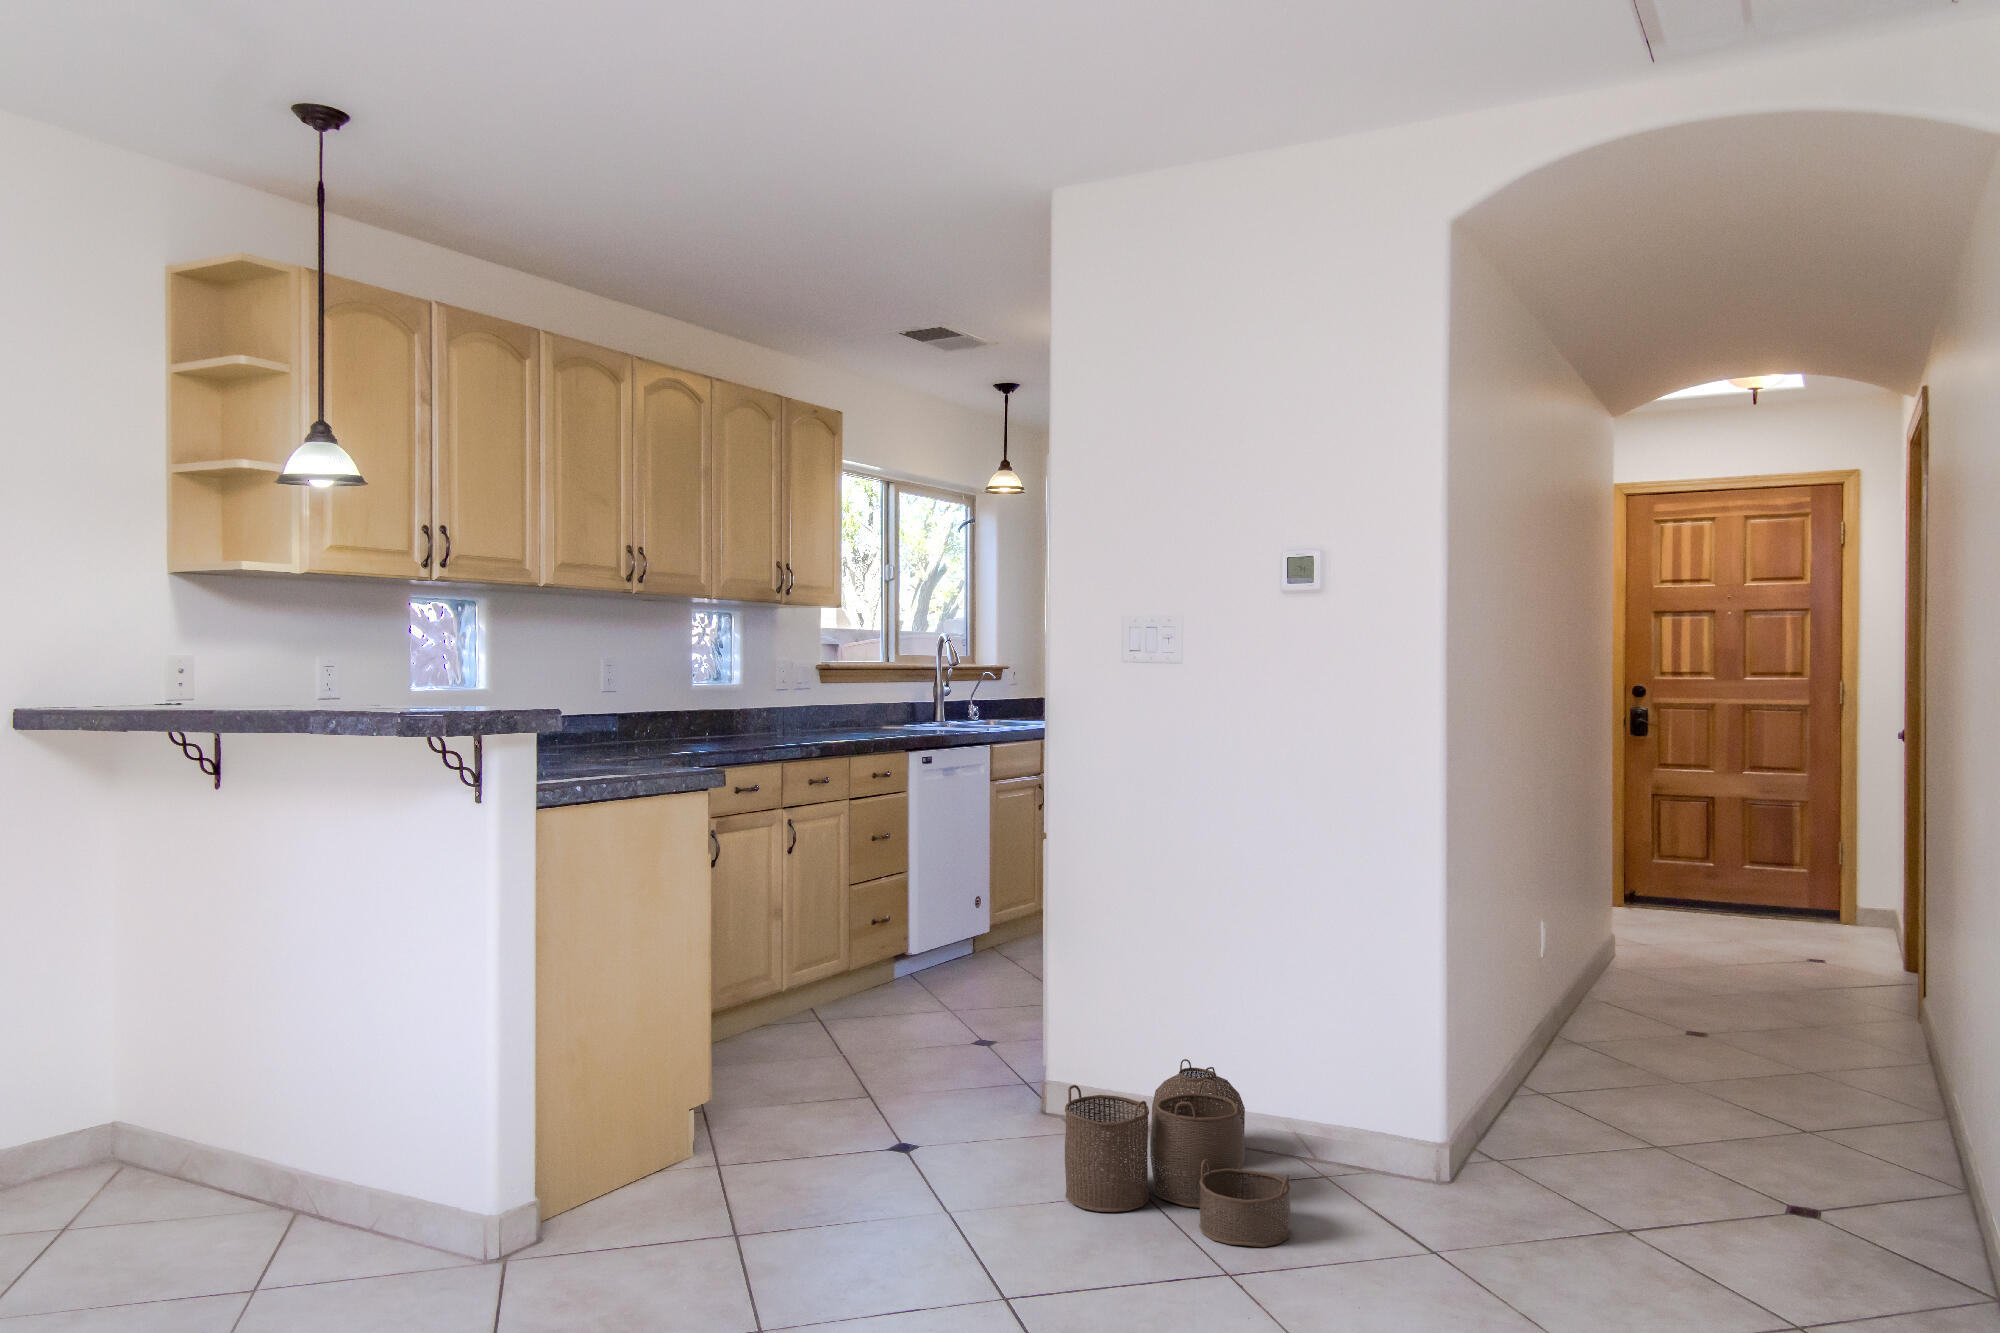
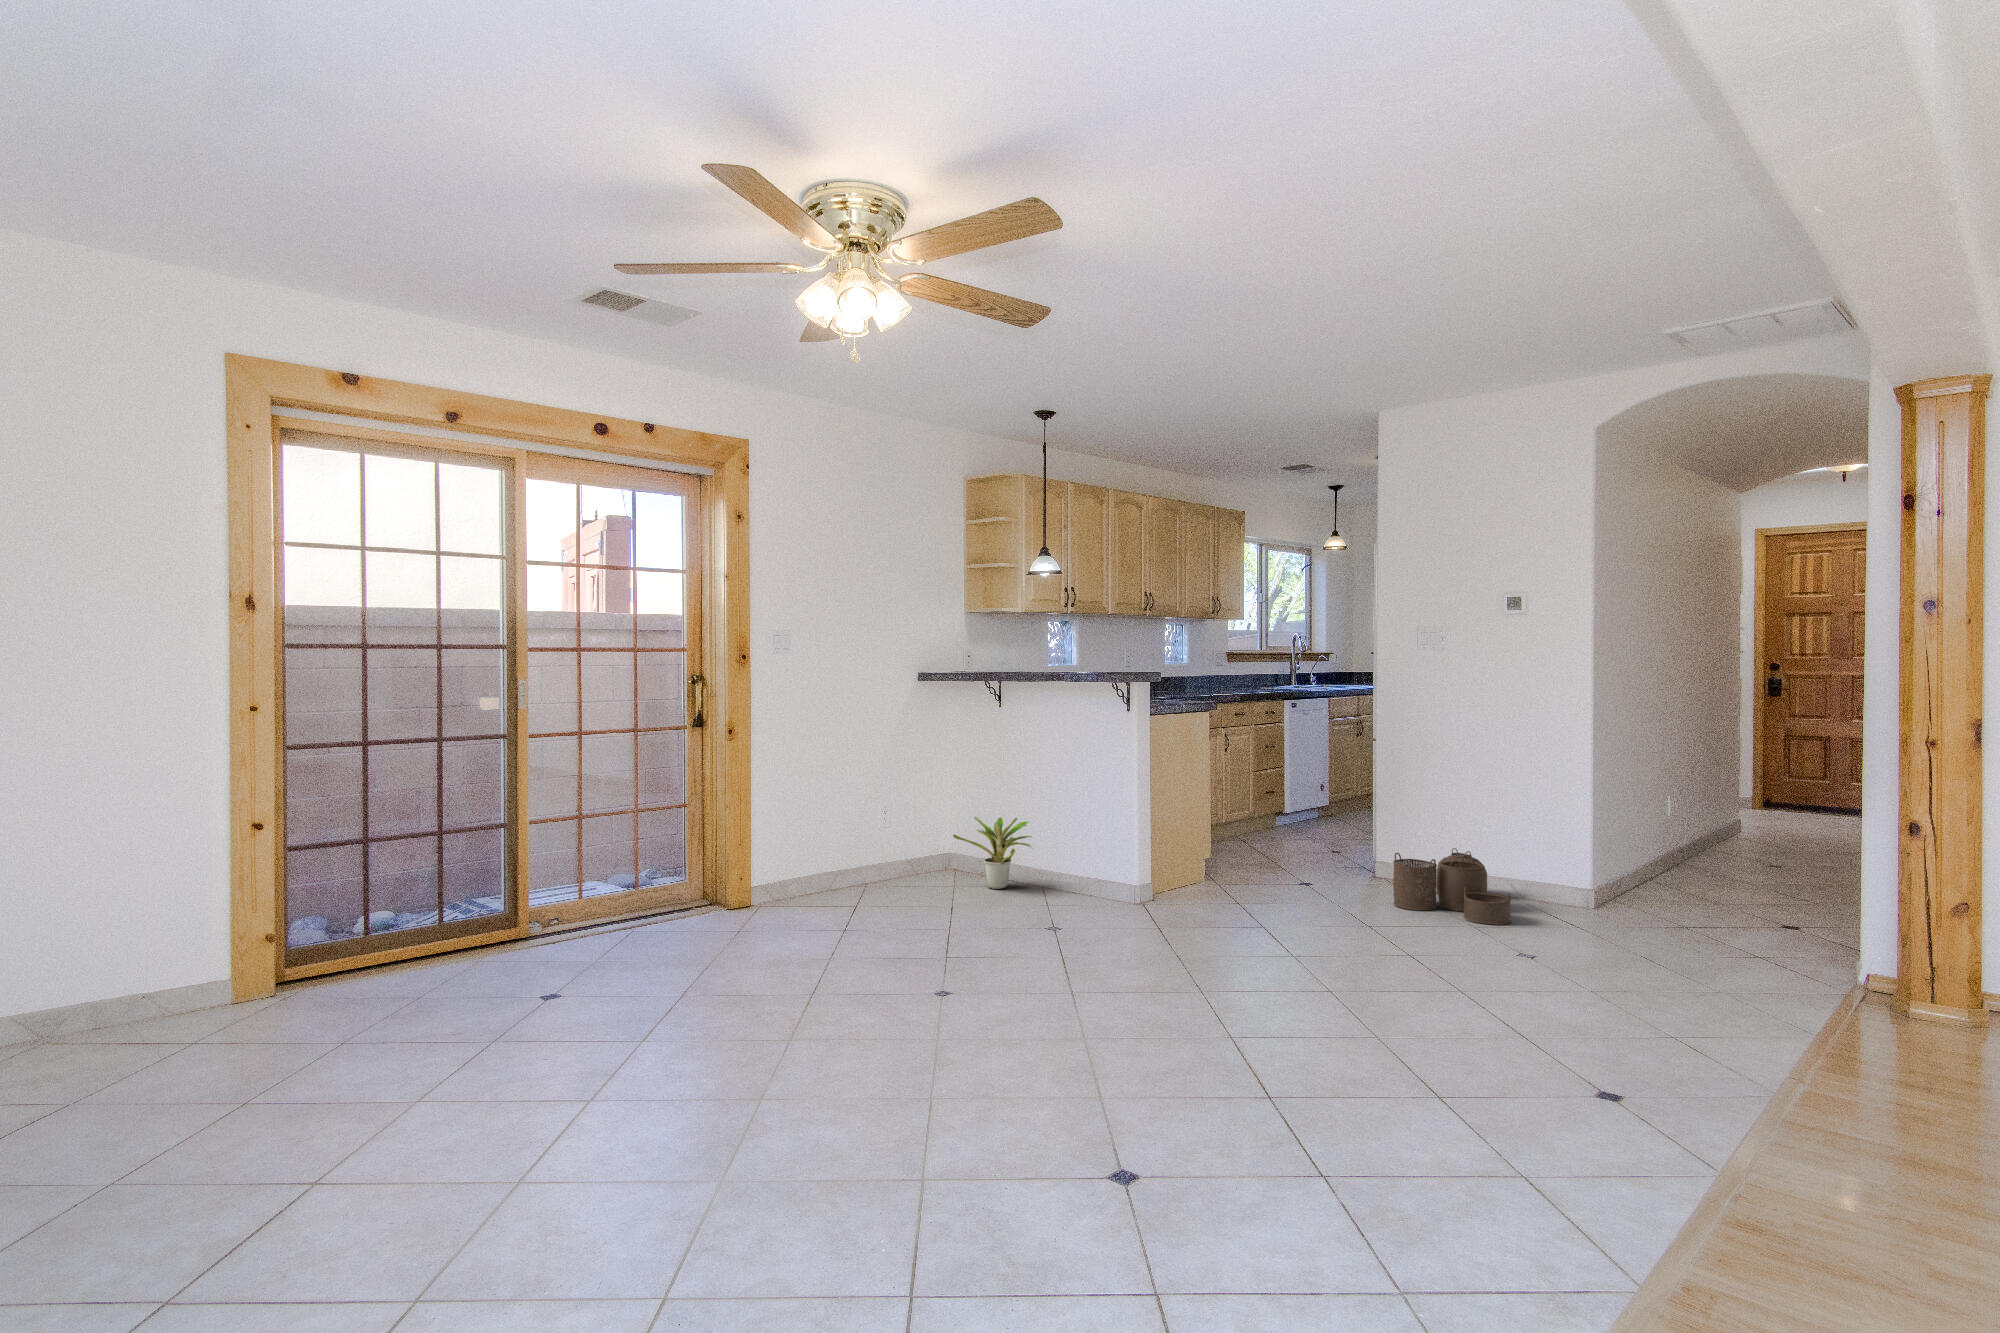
potted plant: none [72,1052,270,1226] -> present [953,817,1032,889]

